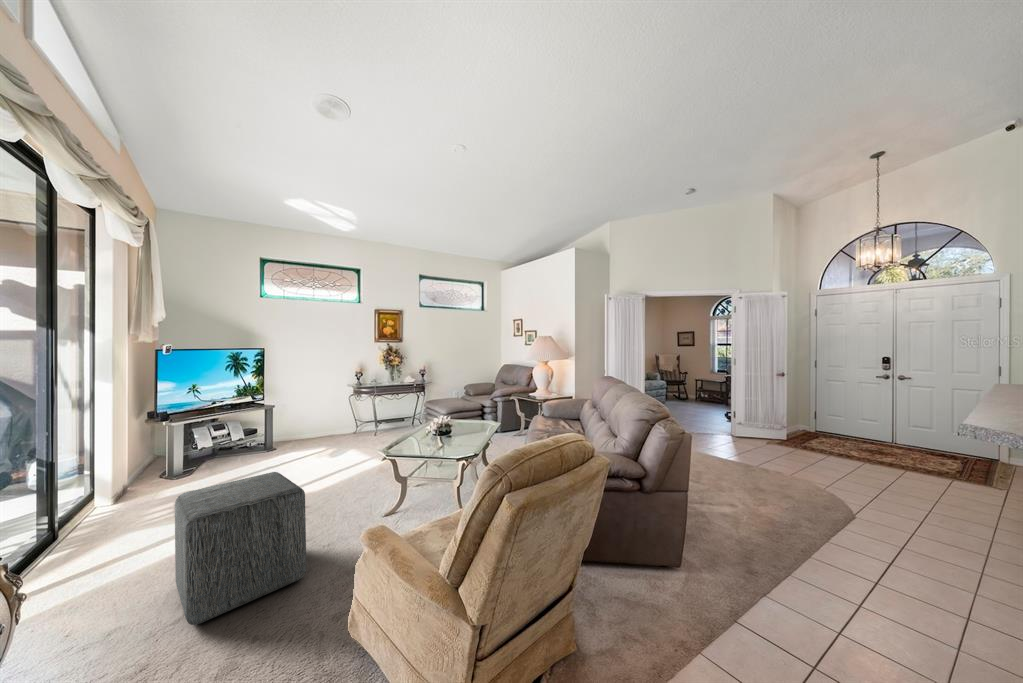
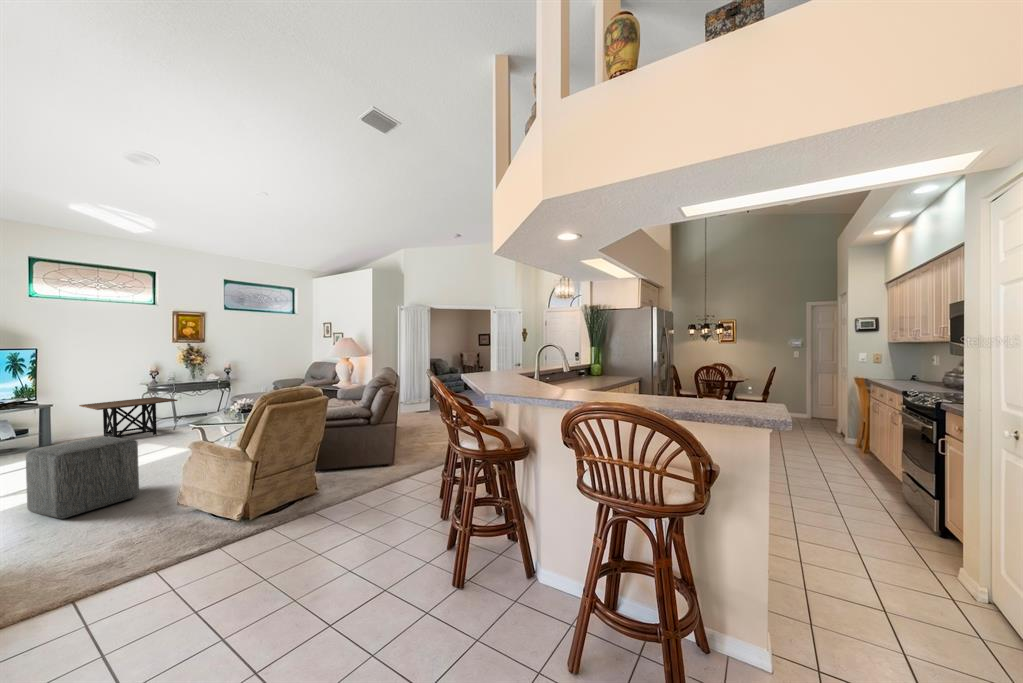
side table: none [296,399,376,449] -> present [79,397,178,438]

